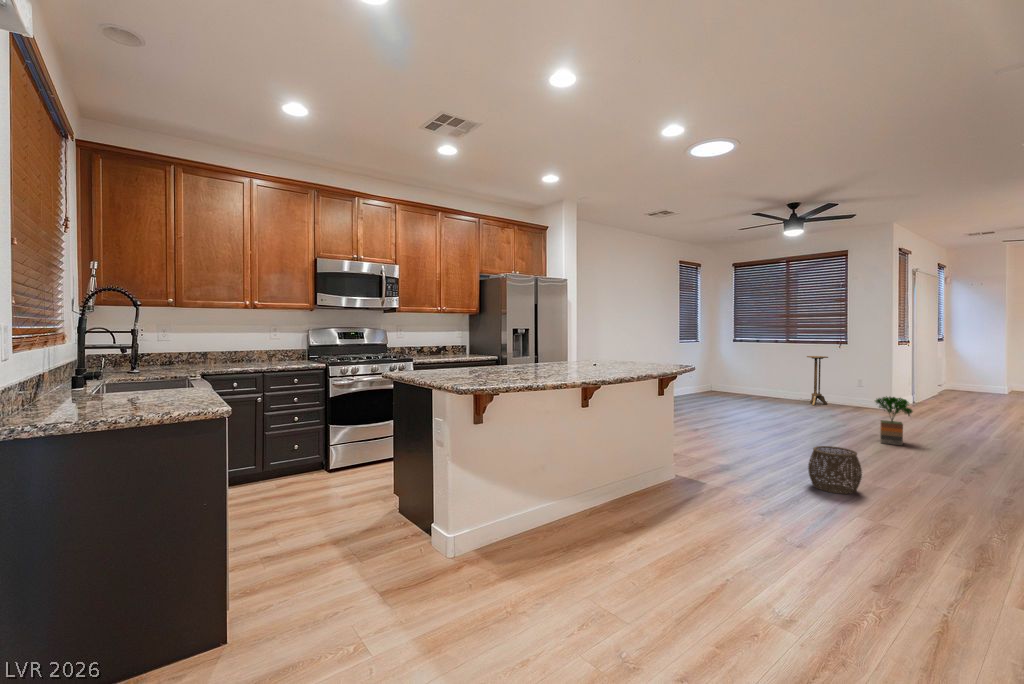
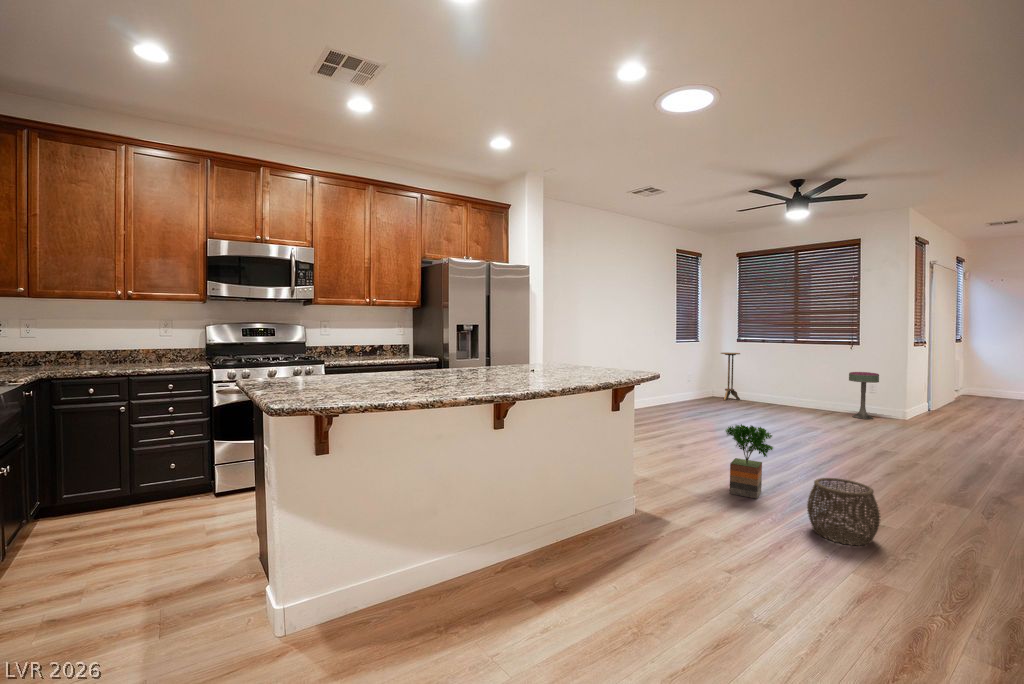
side table: present [807,356,828,405] -> present [721,353,740,400]
bar stool: none [841,369,868,410] -> present [849,372,879,419]
potted tree: present [875,396,913,445] -> present [725,424,773,499]

